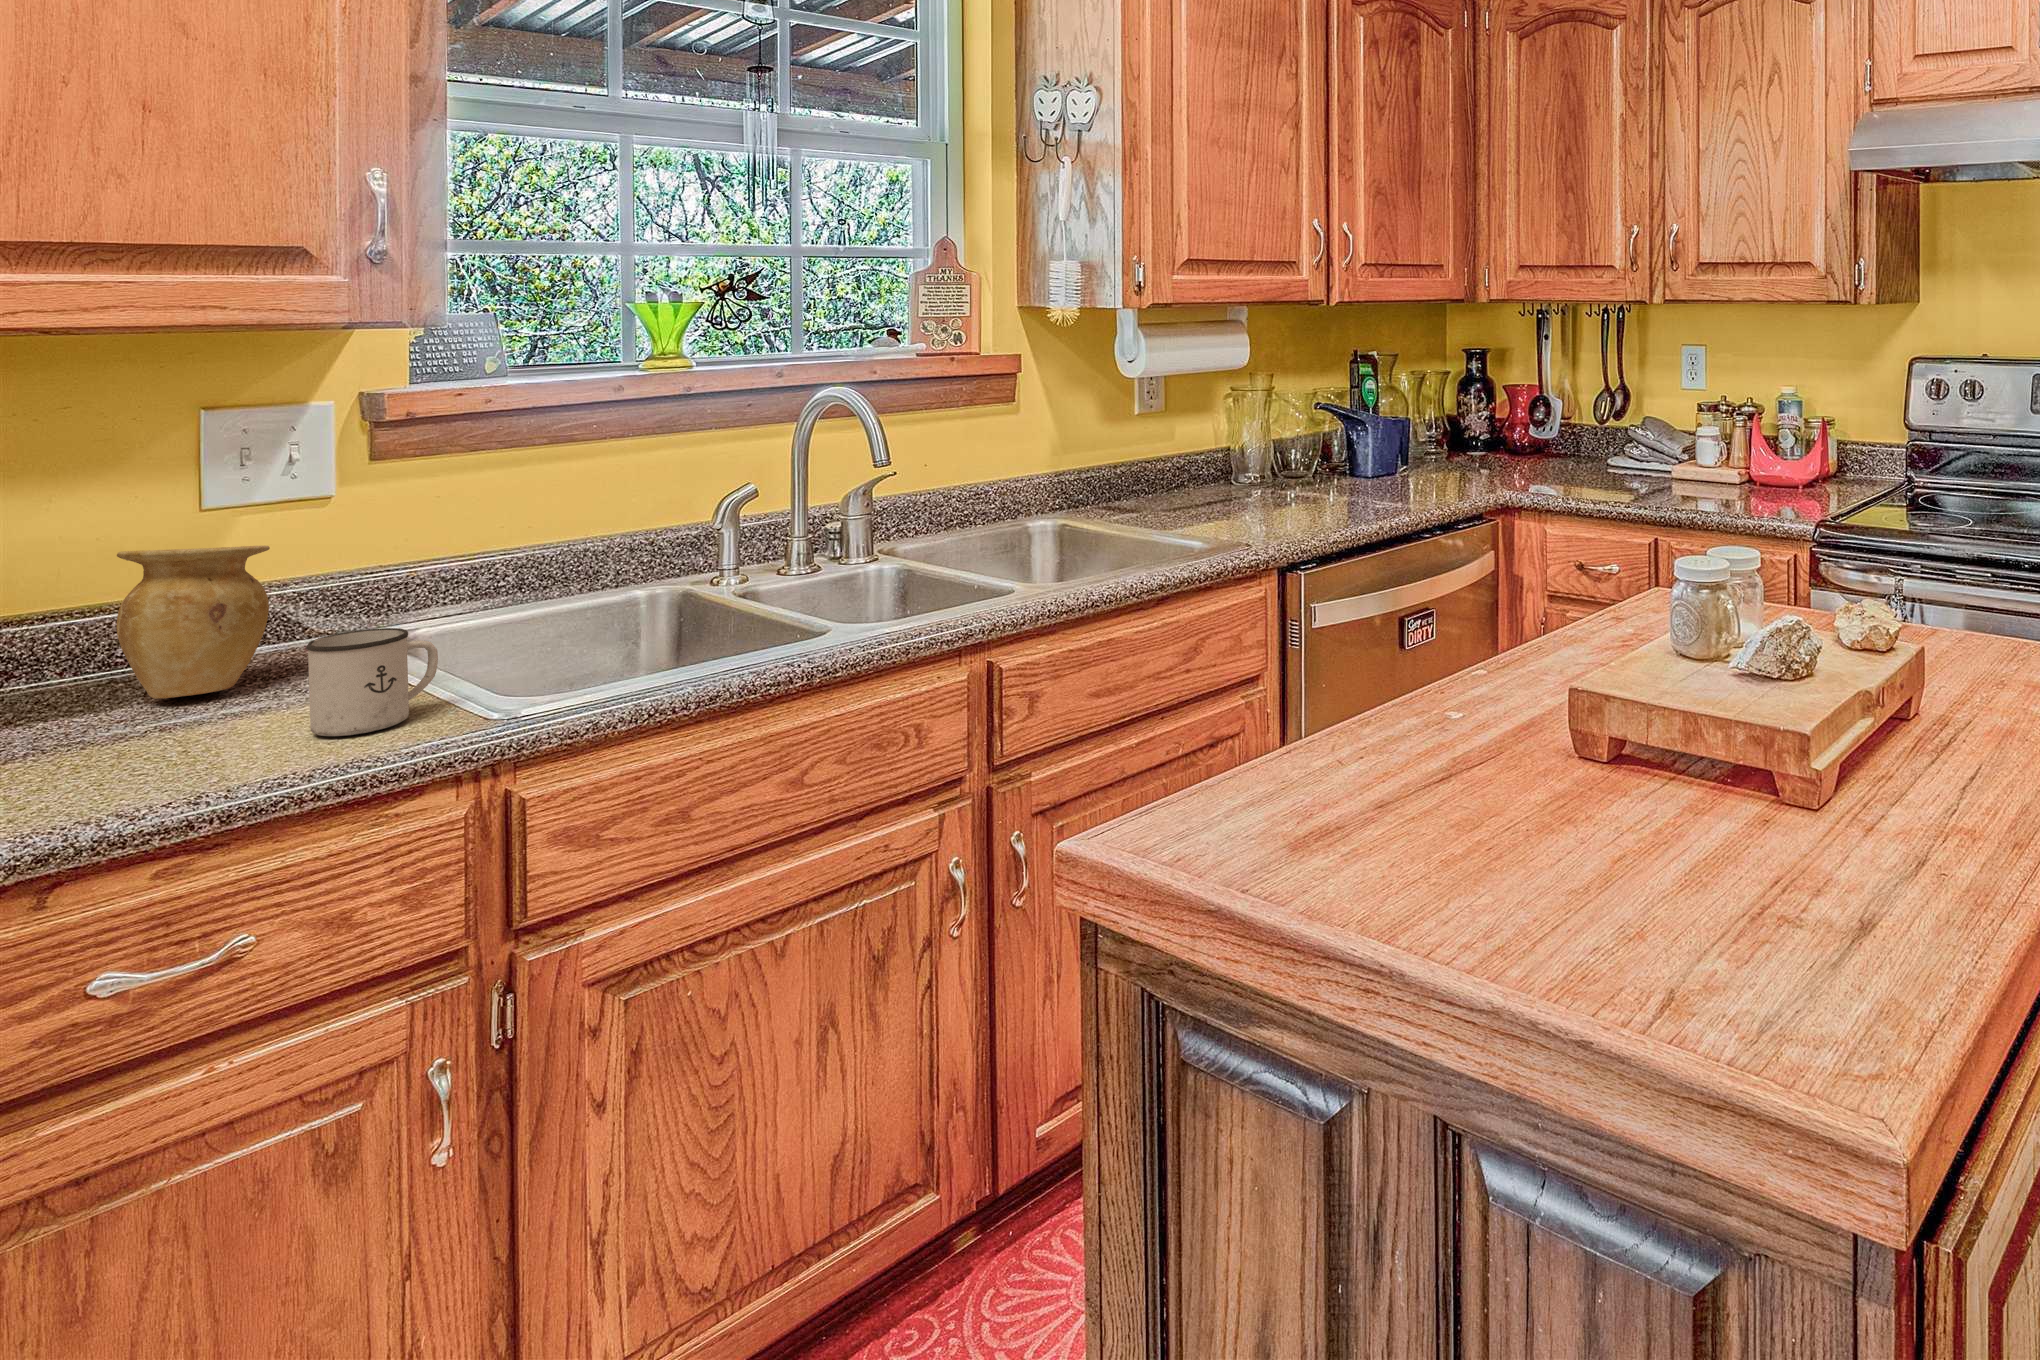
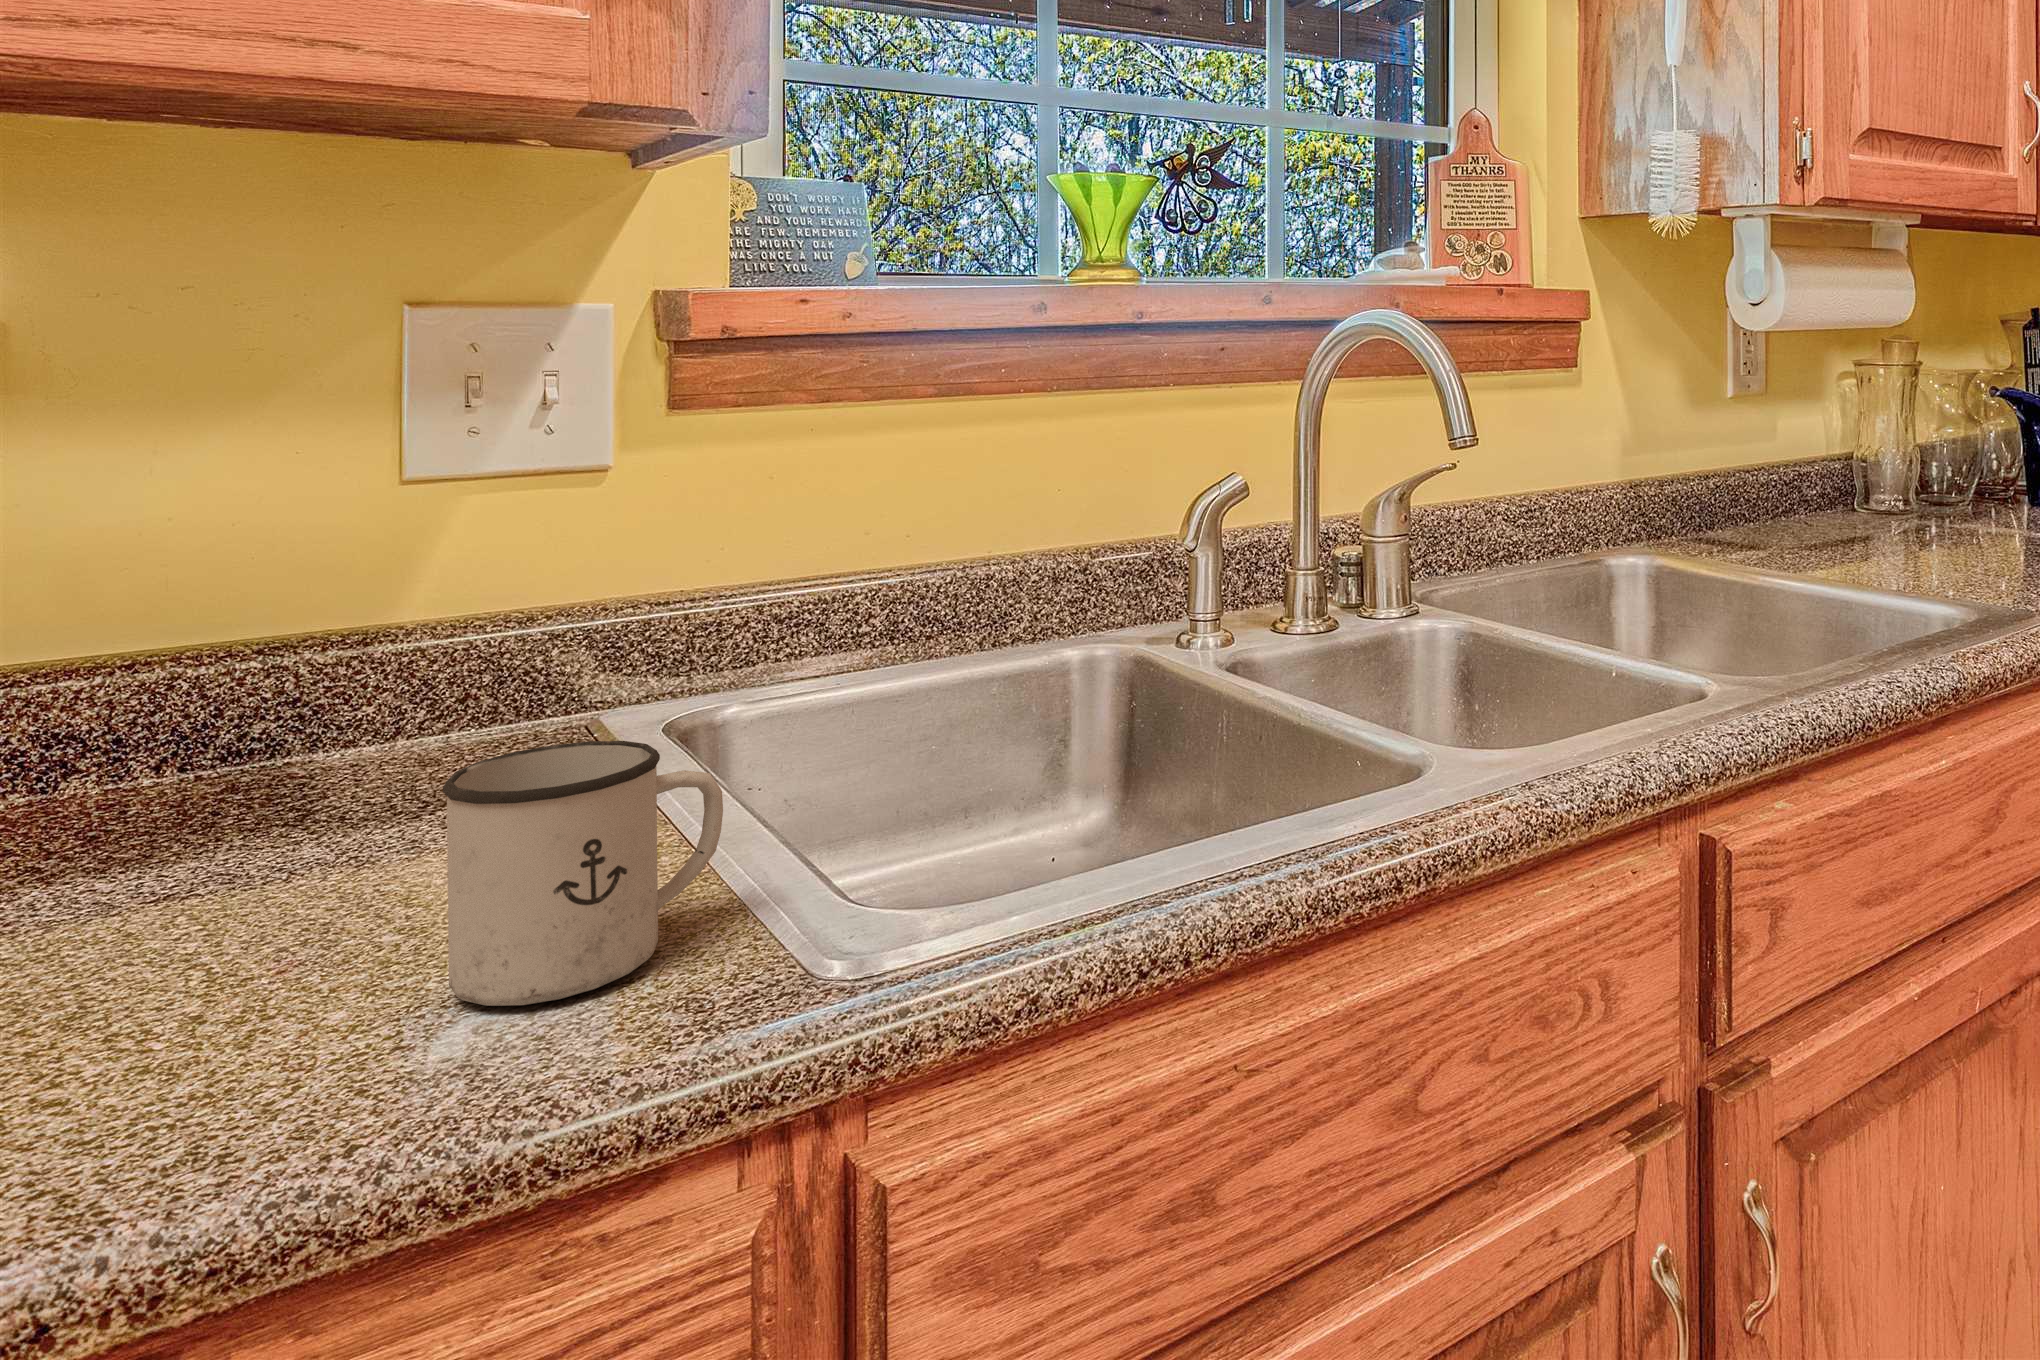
vase: present [116,546,270,699] -> none [182,547,465,850]

